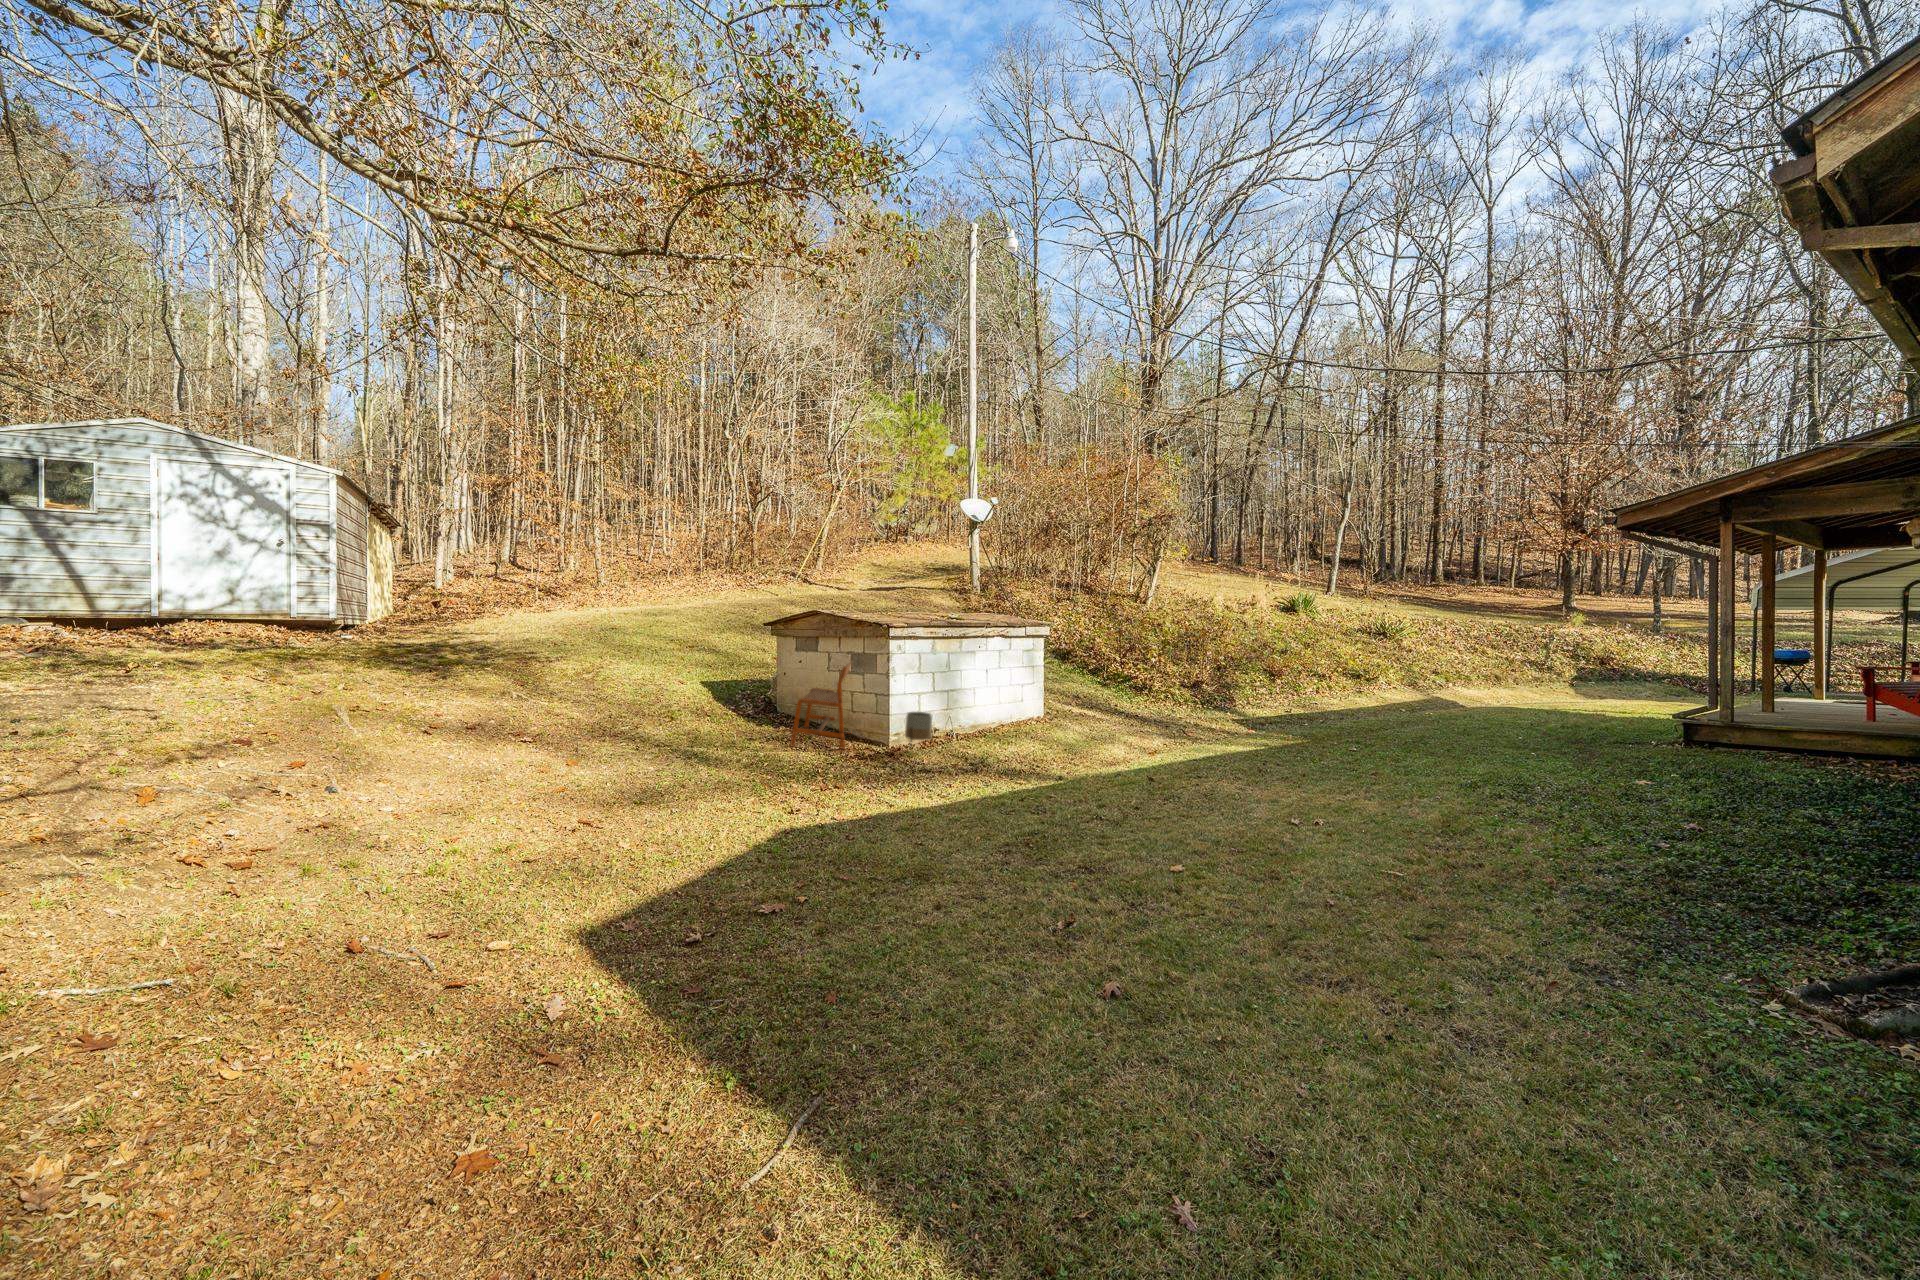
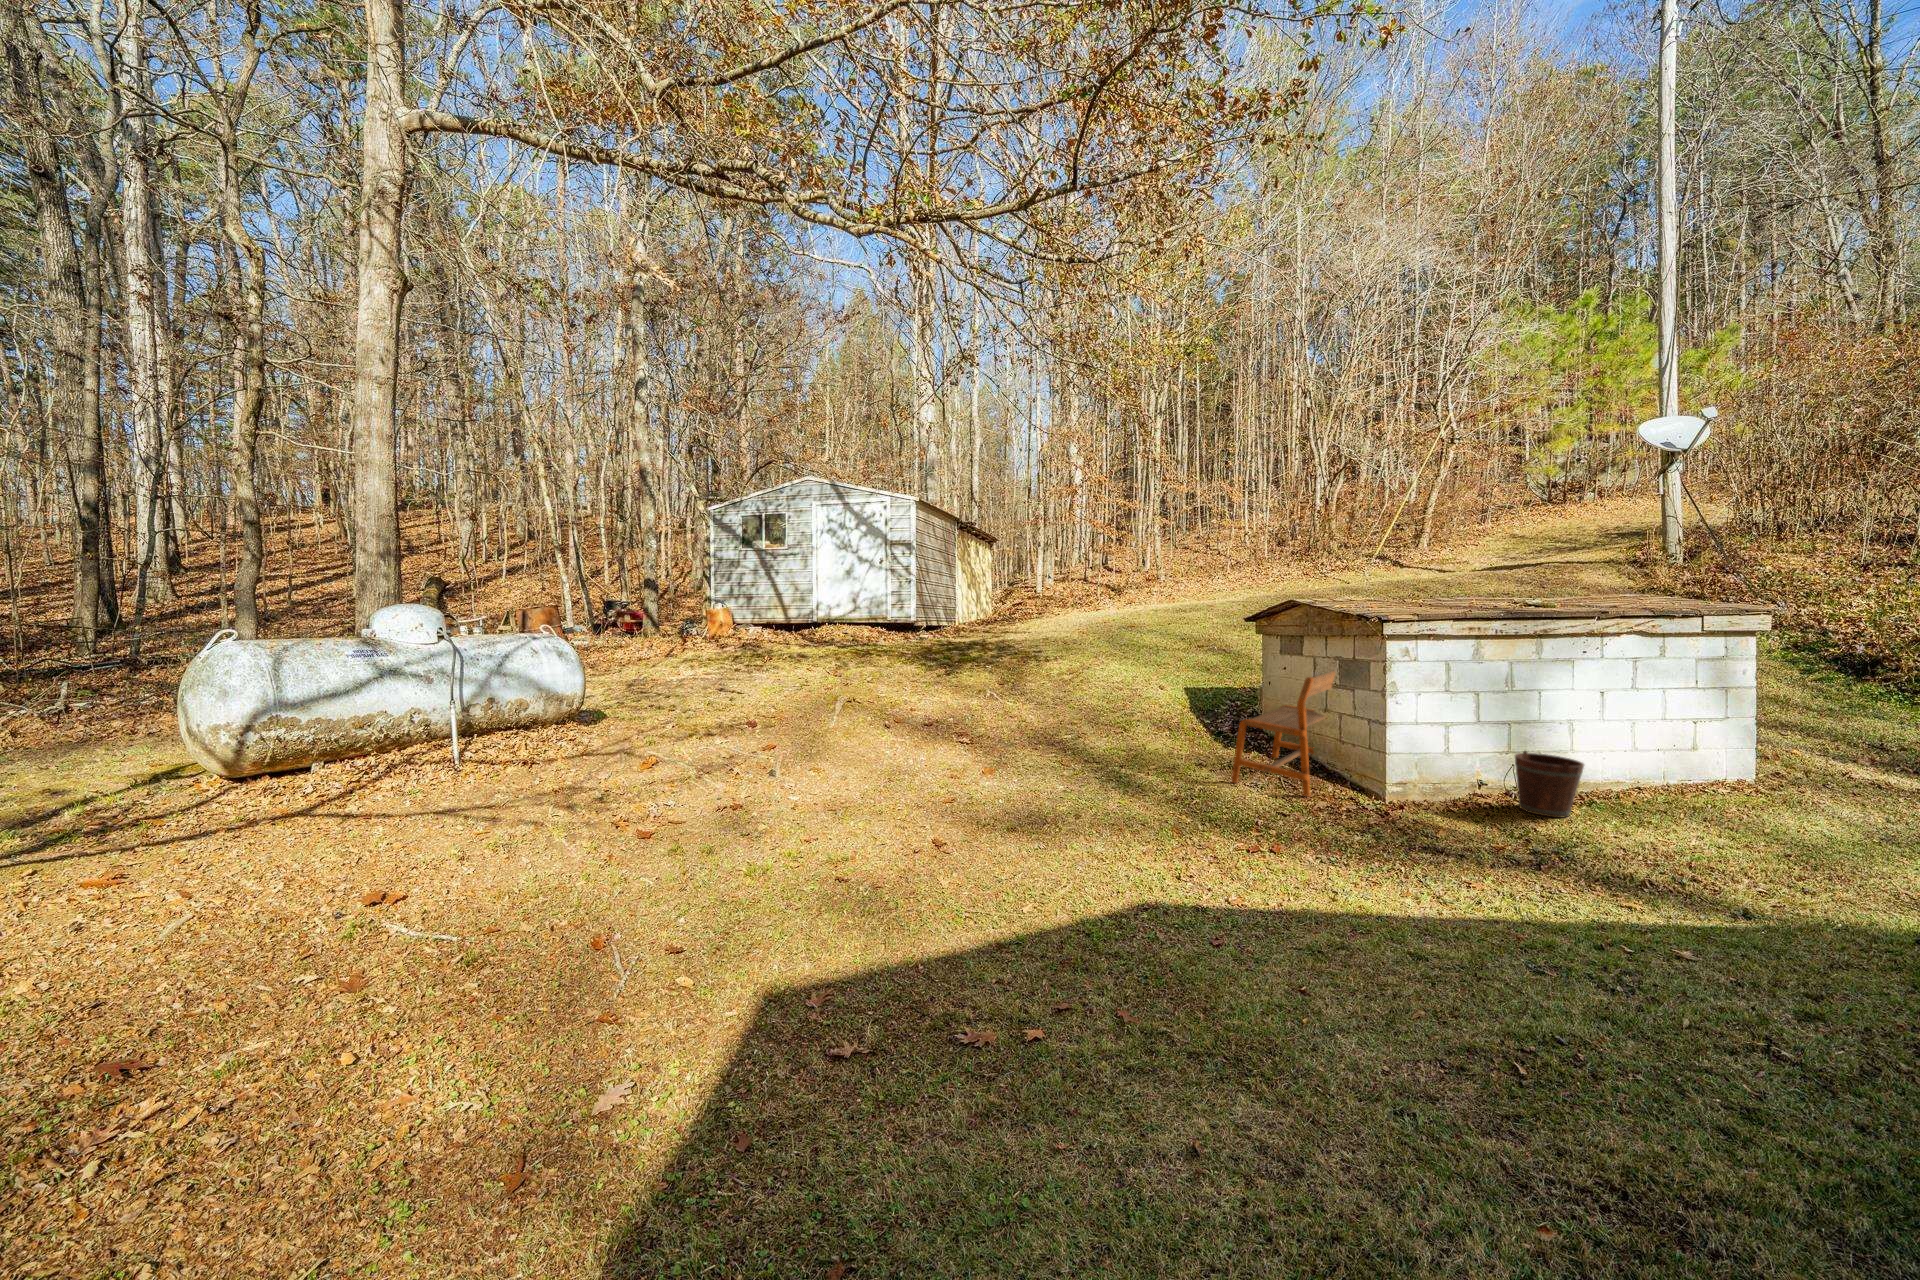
bucket: none [951,706,982,742] -> present [1515,751,1584,818]
planter: present [905,712,932,746] -> none [1415,753,1468,822]

